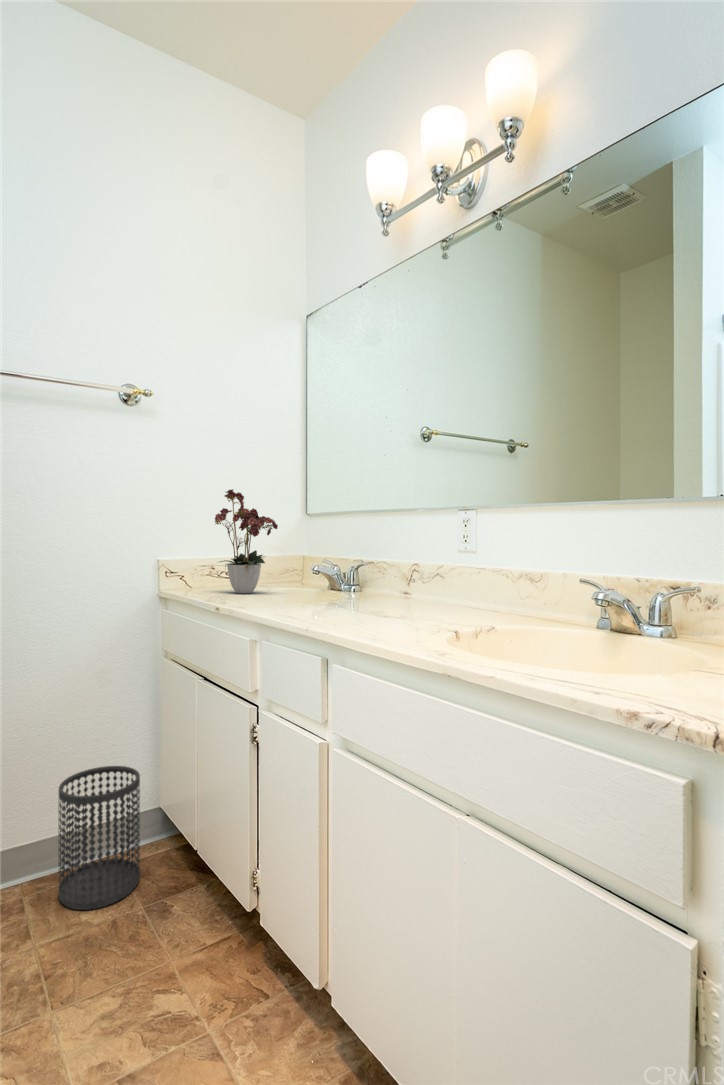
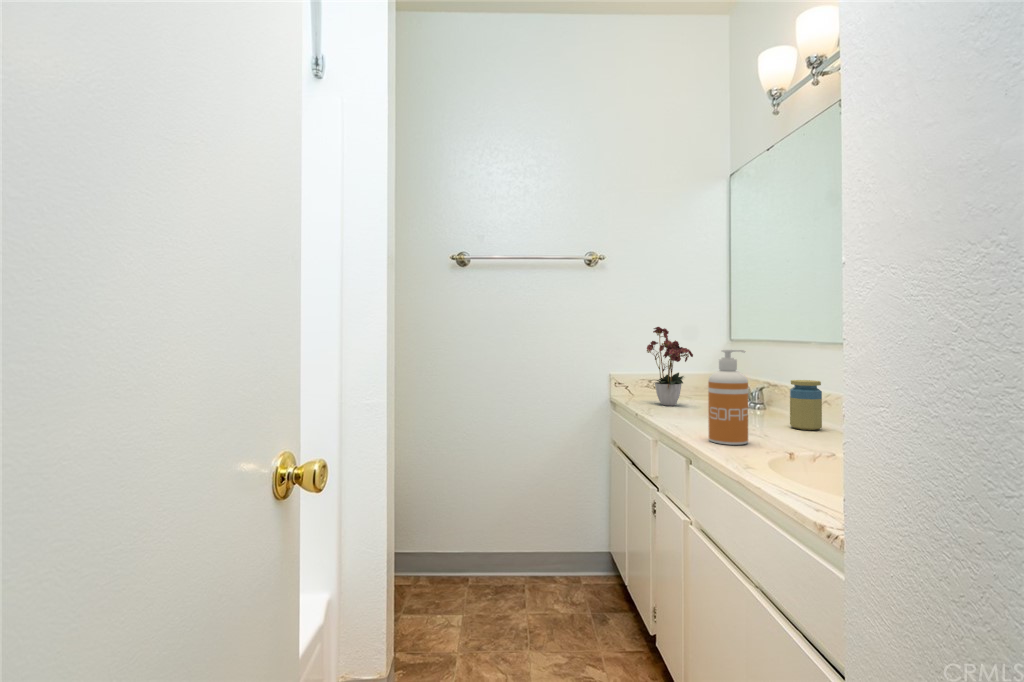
soap dispenser: none [344,502,393,628] -> present [708,349,748,445]
jar: none [403,550,436,607] -> present [790,380,822,430]
wastebasket: present [59,766,140,910] -> none [544,515,593,605]

